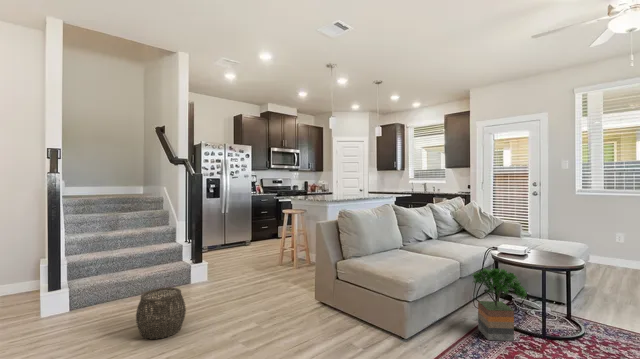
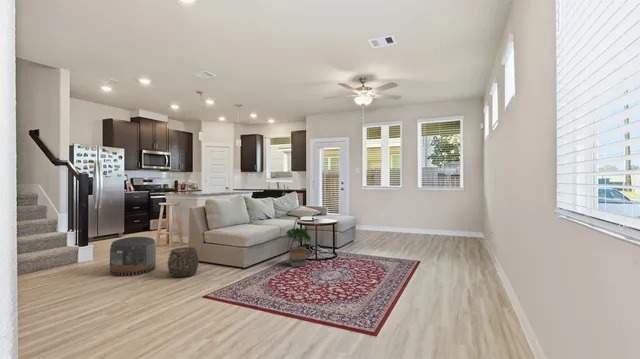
pouf: none [215,262,272,322] -> present [110,237,156,276]
woven basket: present [136,287,186,339] -> present [168,247,199,277]

